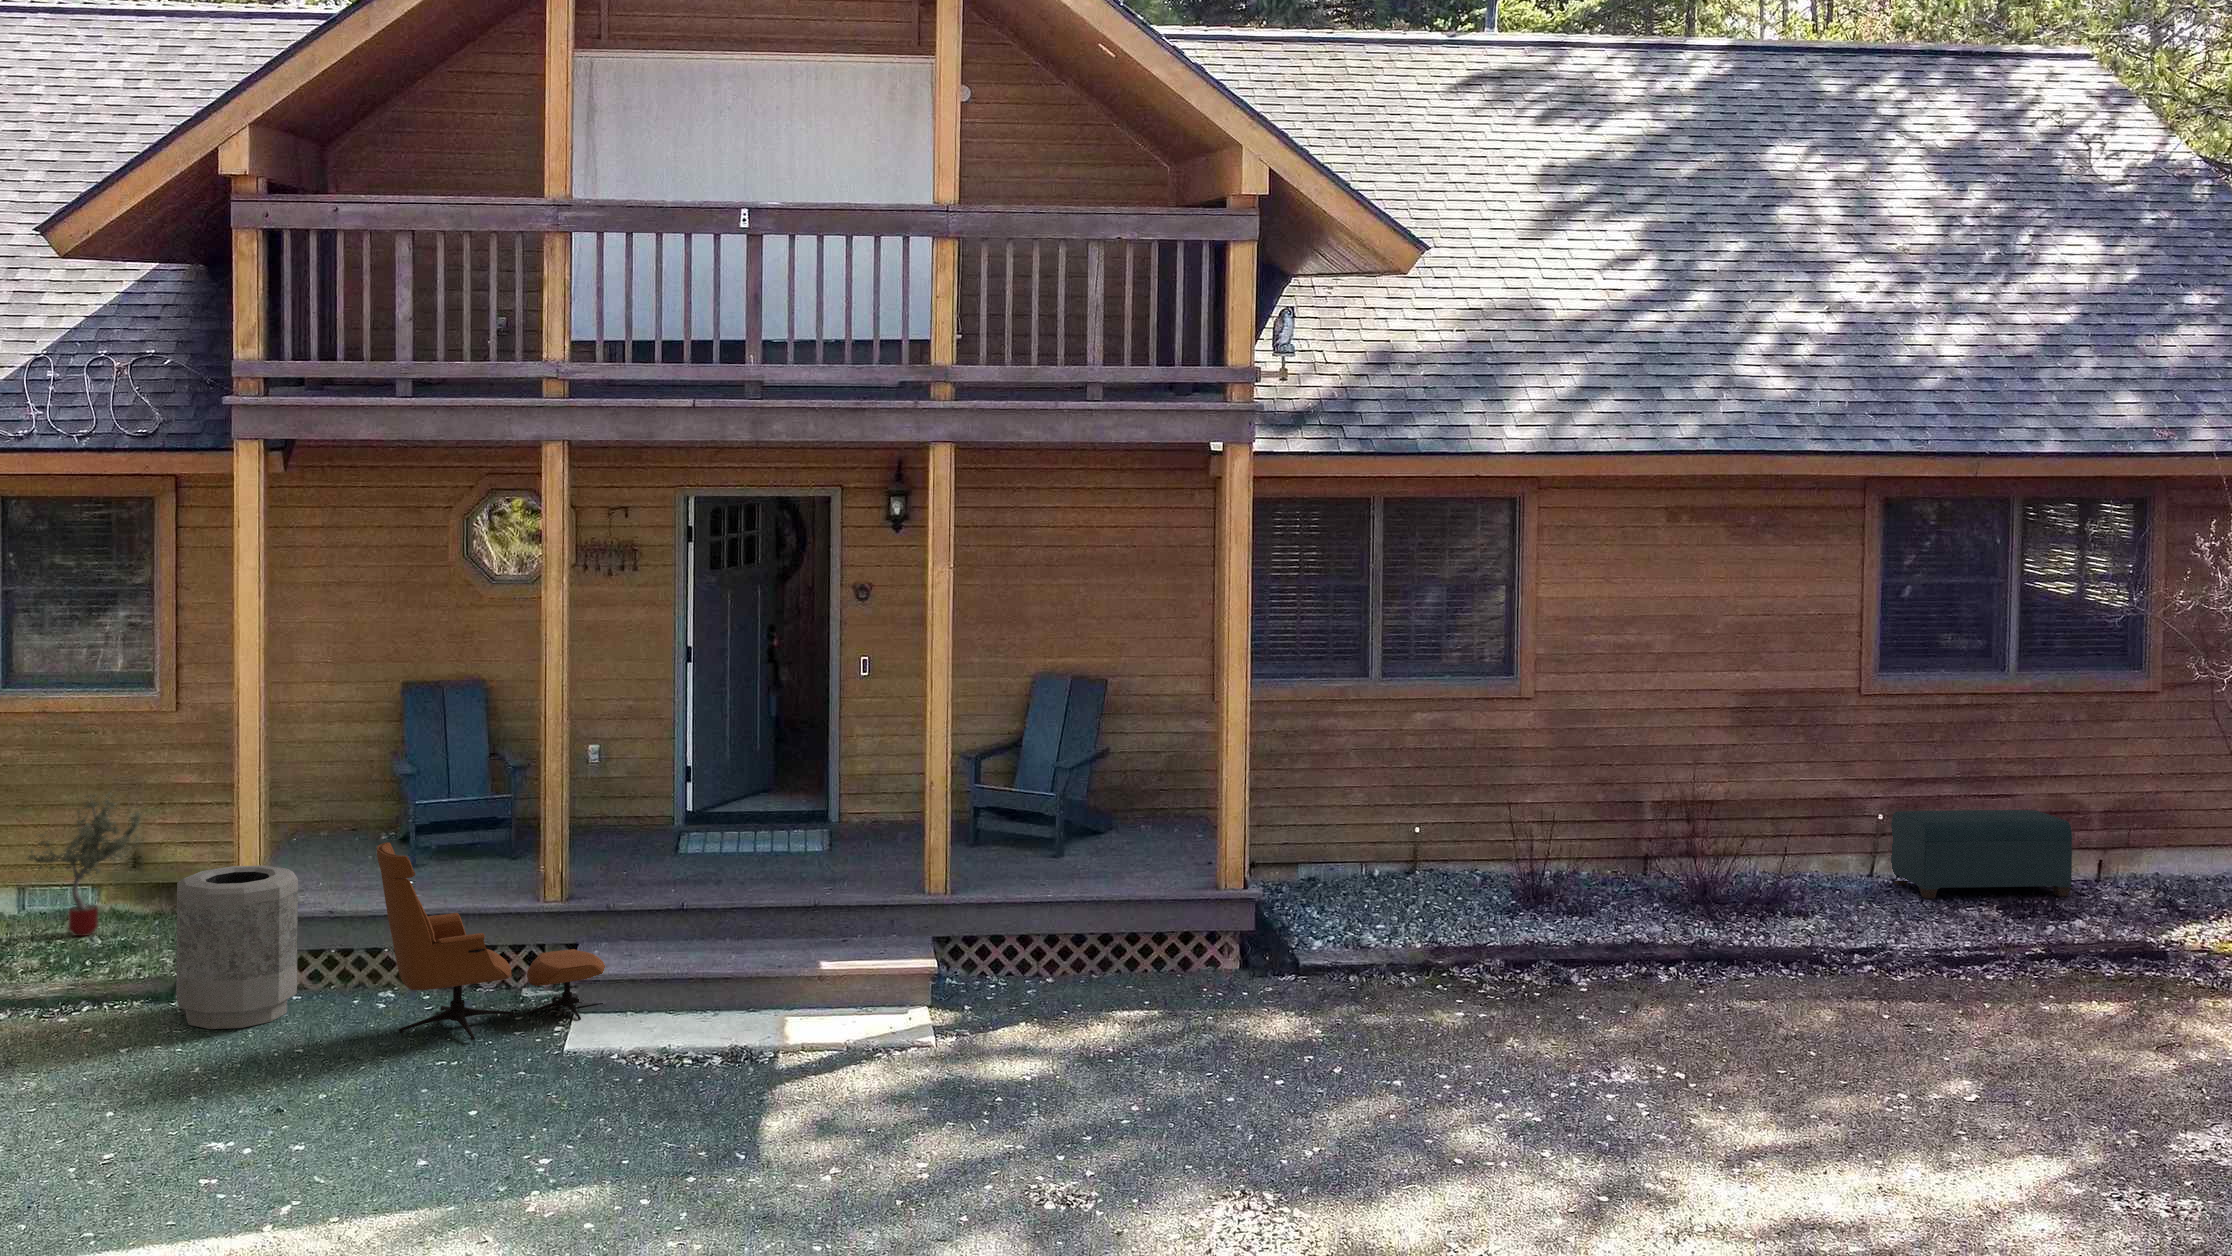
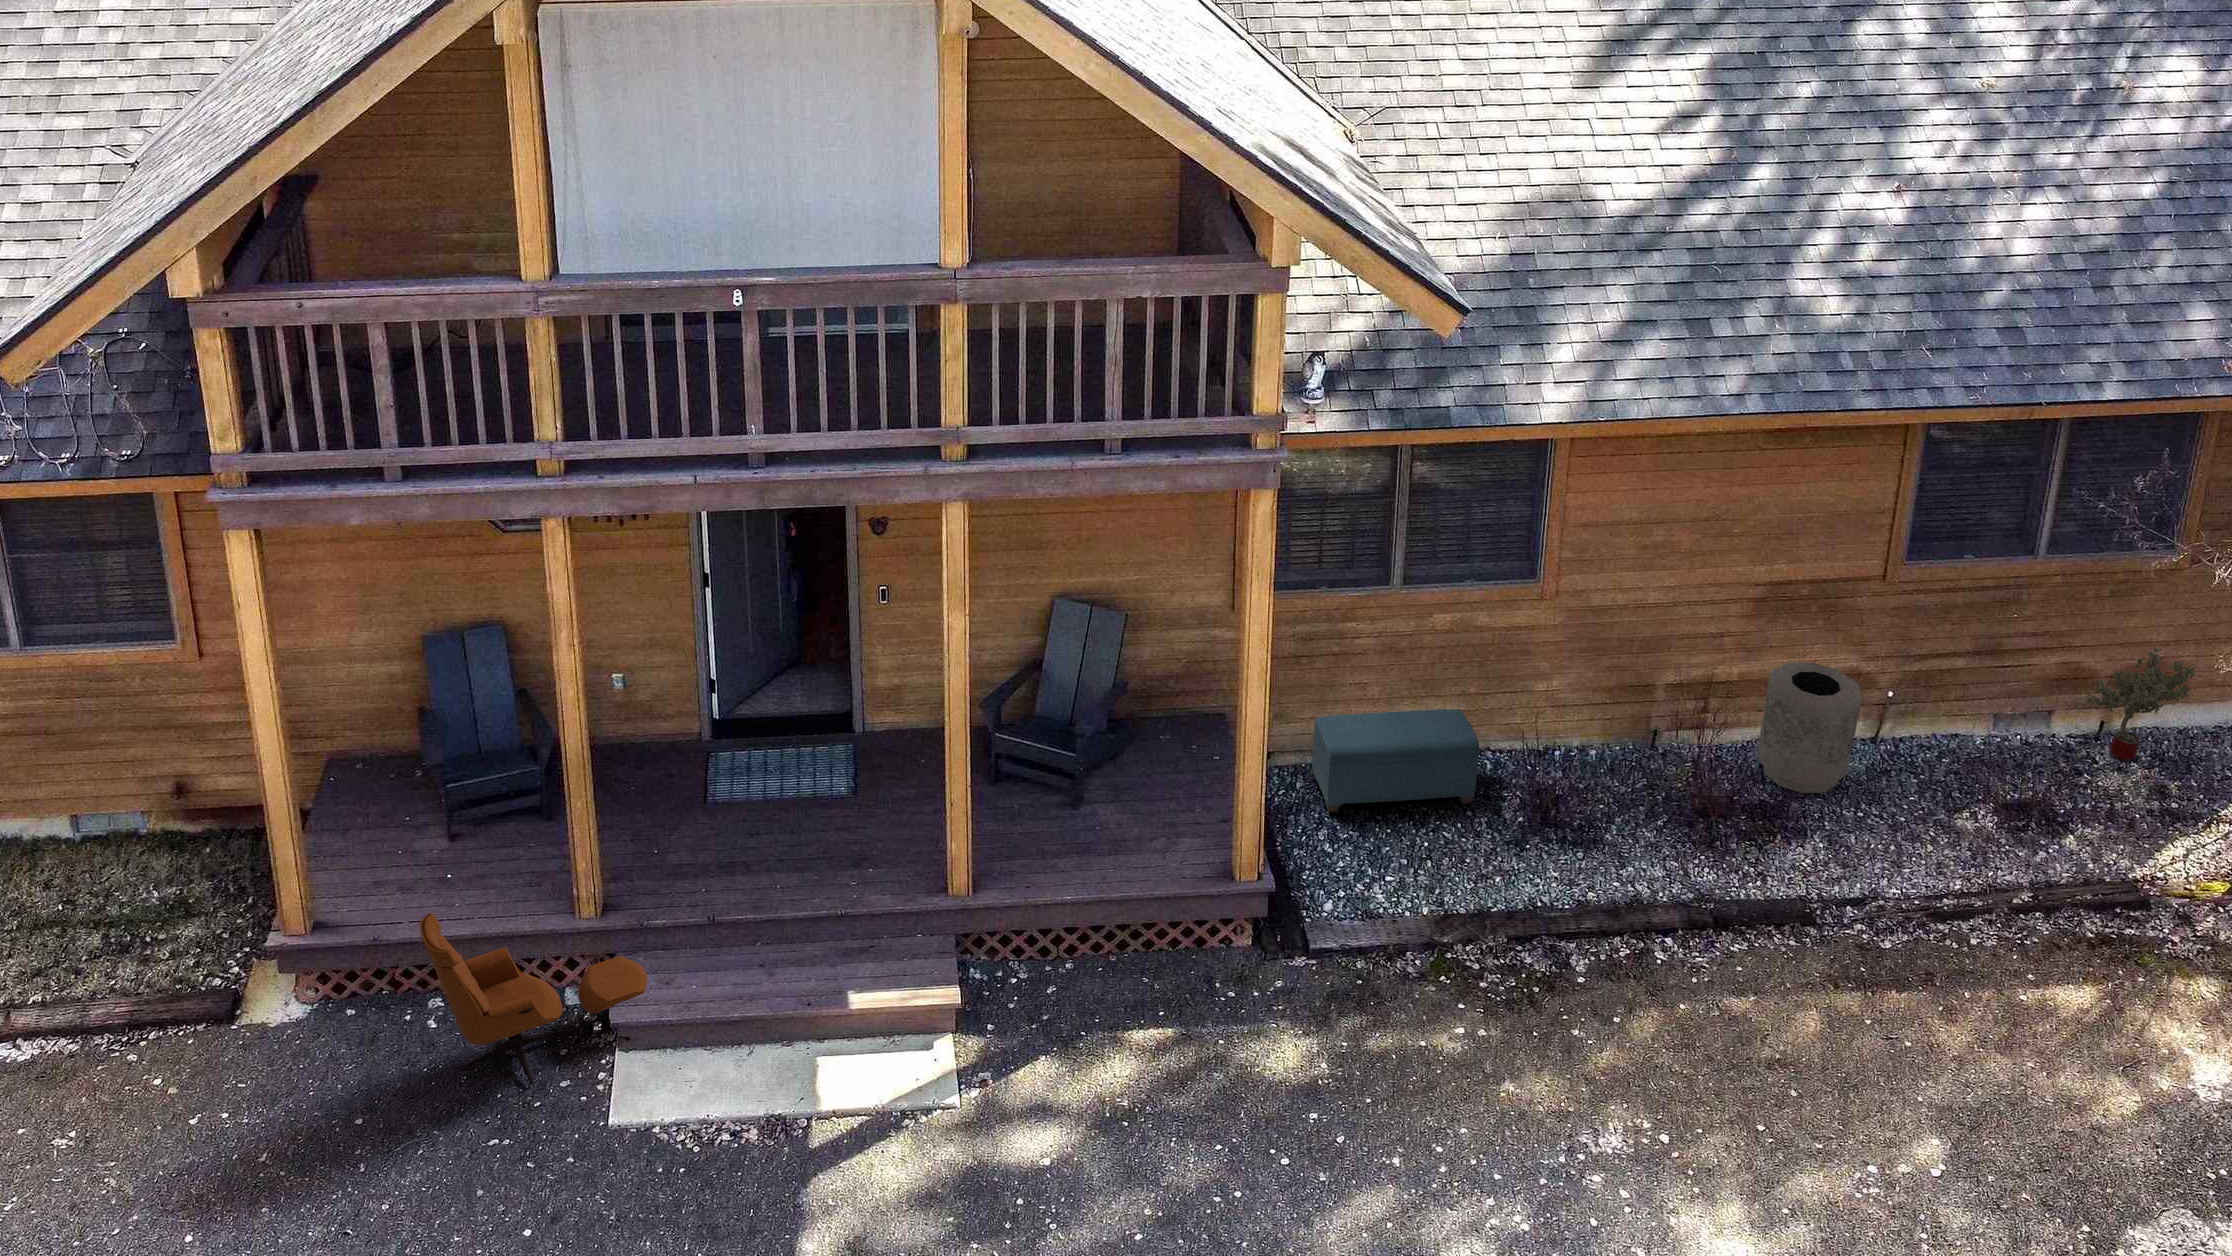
potted tree: present [28,792,142,936] -> present [2086,646,2195,761]
bench: present [1891,810,2072,899] -> present [1312,709,1479,812]
trash can: present [176,865,298,1029] -> present [1758,663,1862,793]

